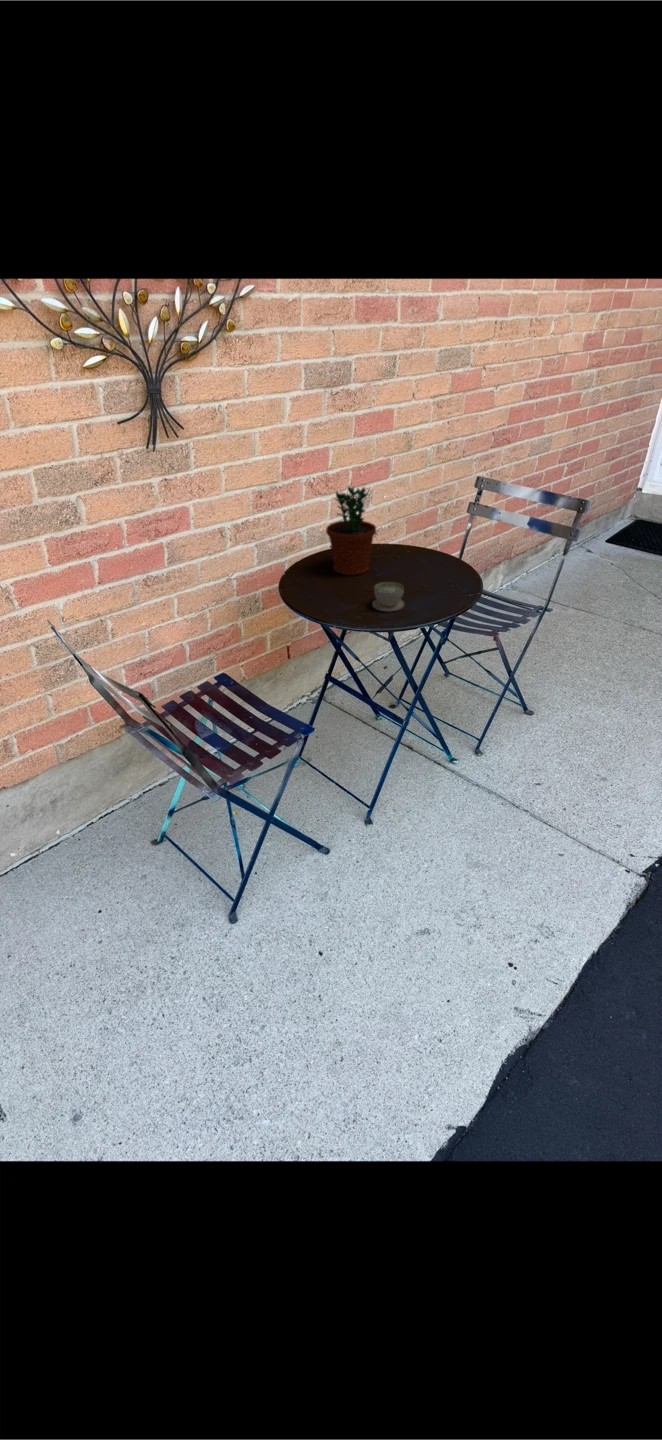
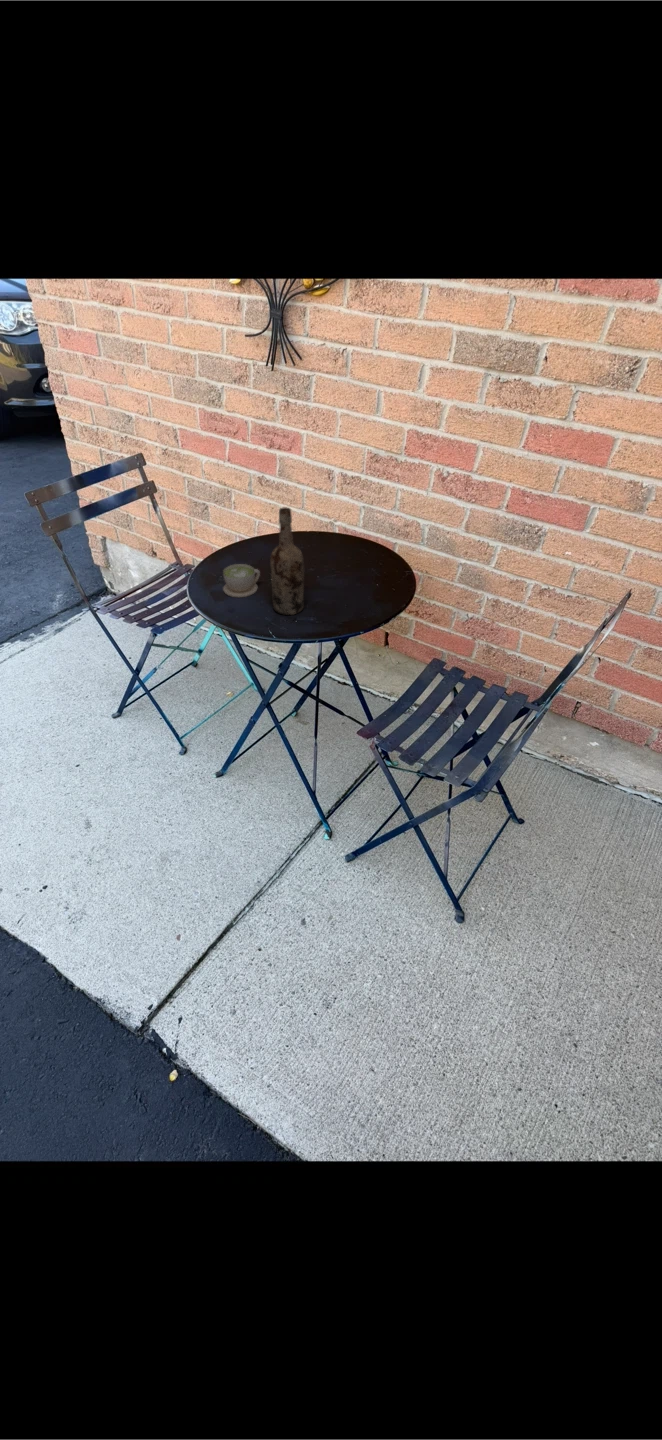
flower pot: present [326,487,376,575] -> none [313,472,370,574]
wine bottle: none [416,498,446,592] -> present [270,508,304,615]

